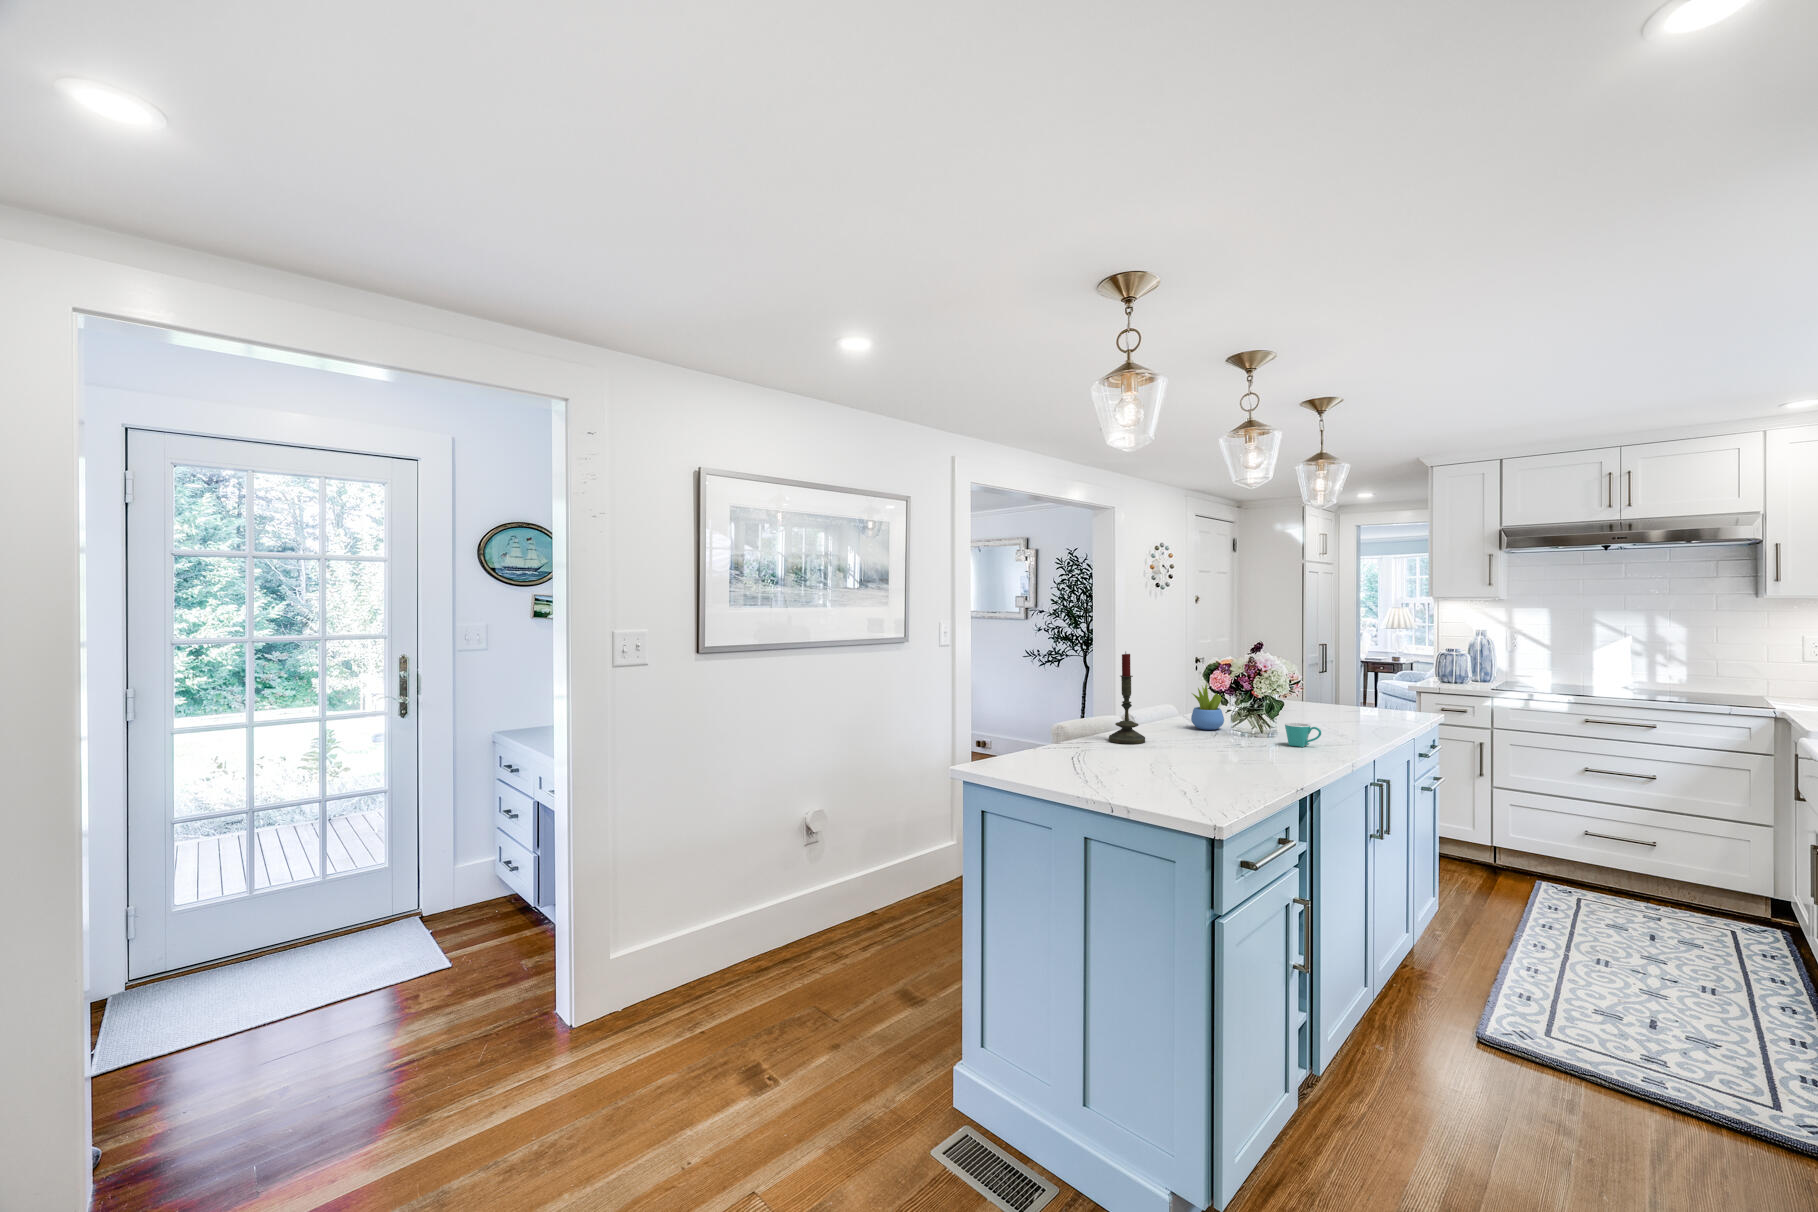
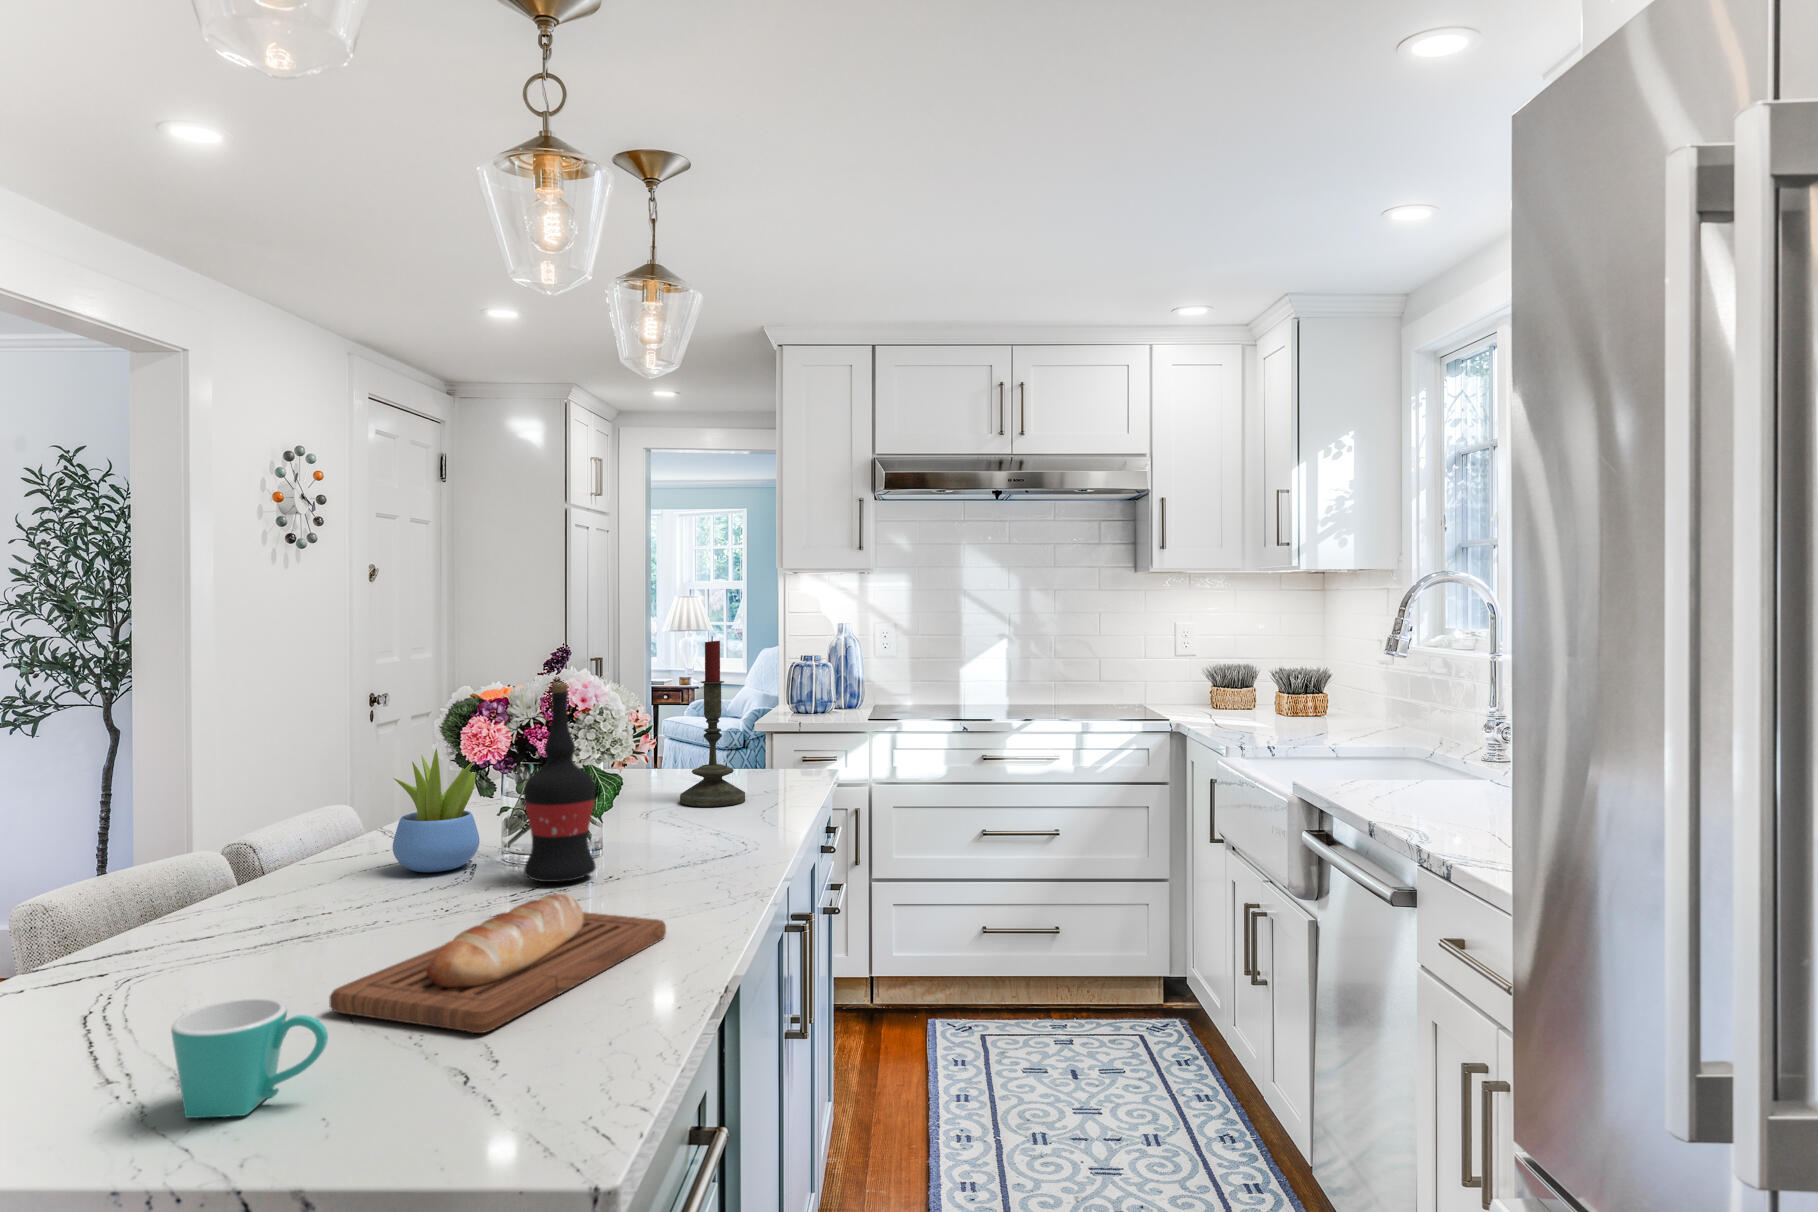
candle: present [1109,652,1145,744] -> present [680,636,745,807]
wine bottle: none [1238,661,1268,738] -> present [524,683,596,882]
mug: present [1285,723,1321,747] -> present [171,998,328,1118]
bread loaf: none [1165,735,1283,767] -> present [329,894,666,1033]

